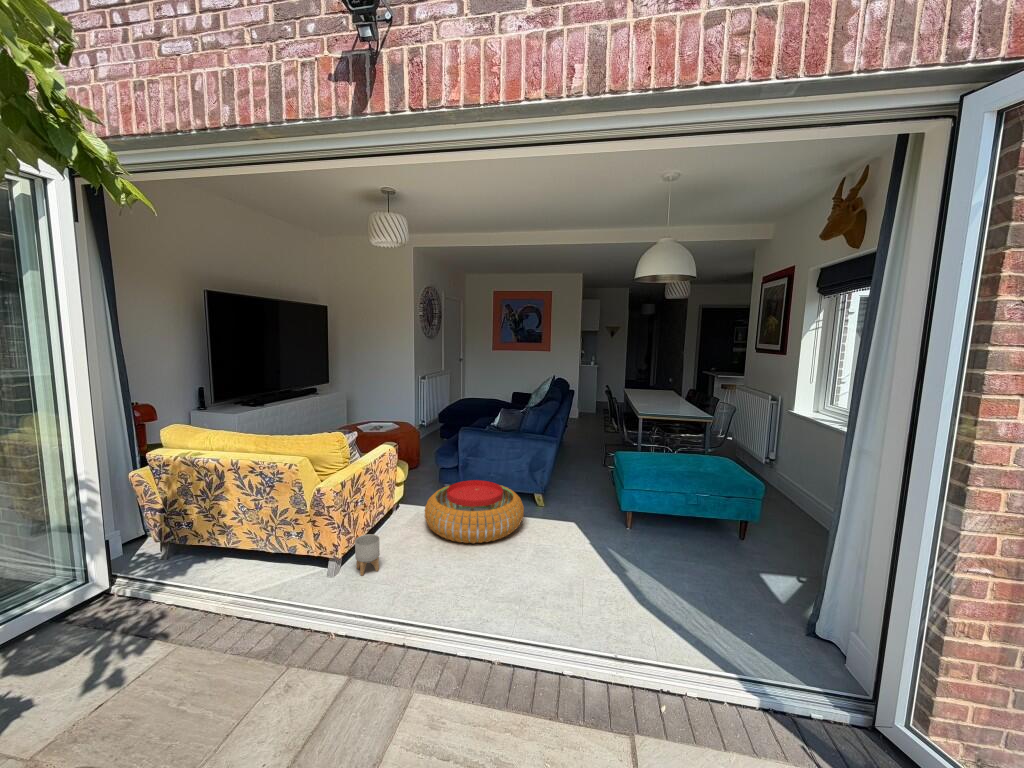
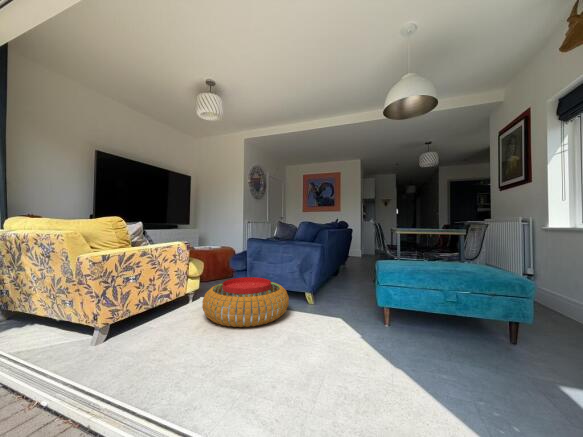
planter: present [355,534,380,576] -> none [114,308,140,346]

